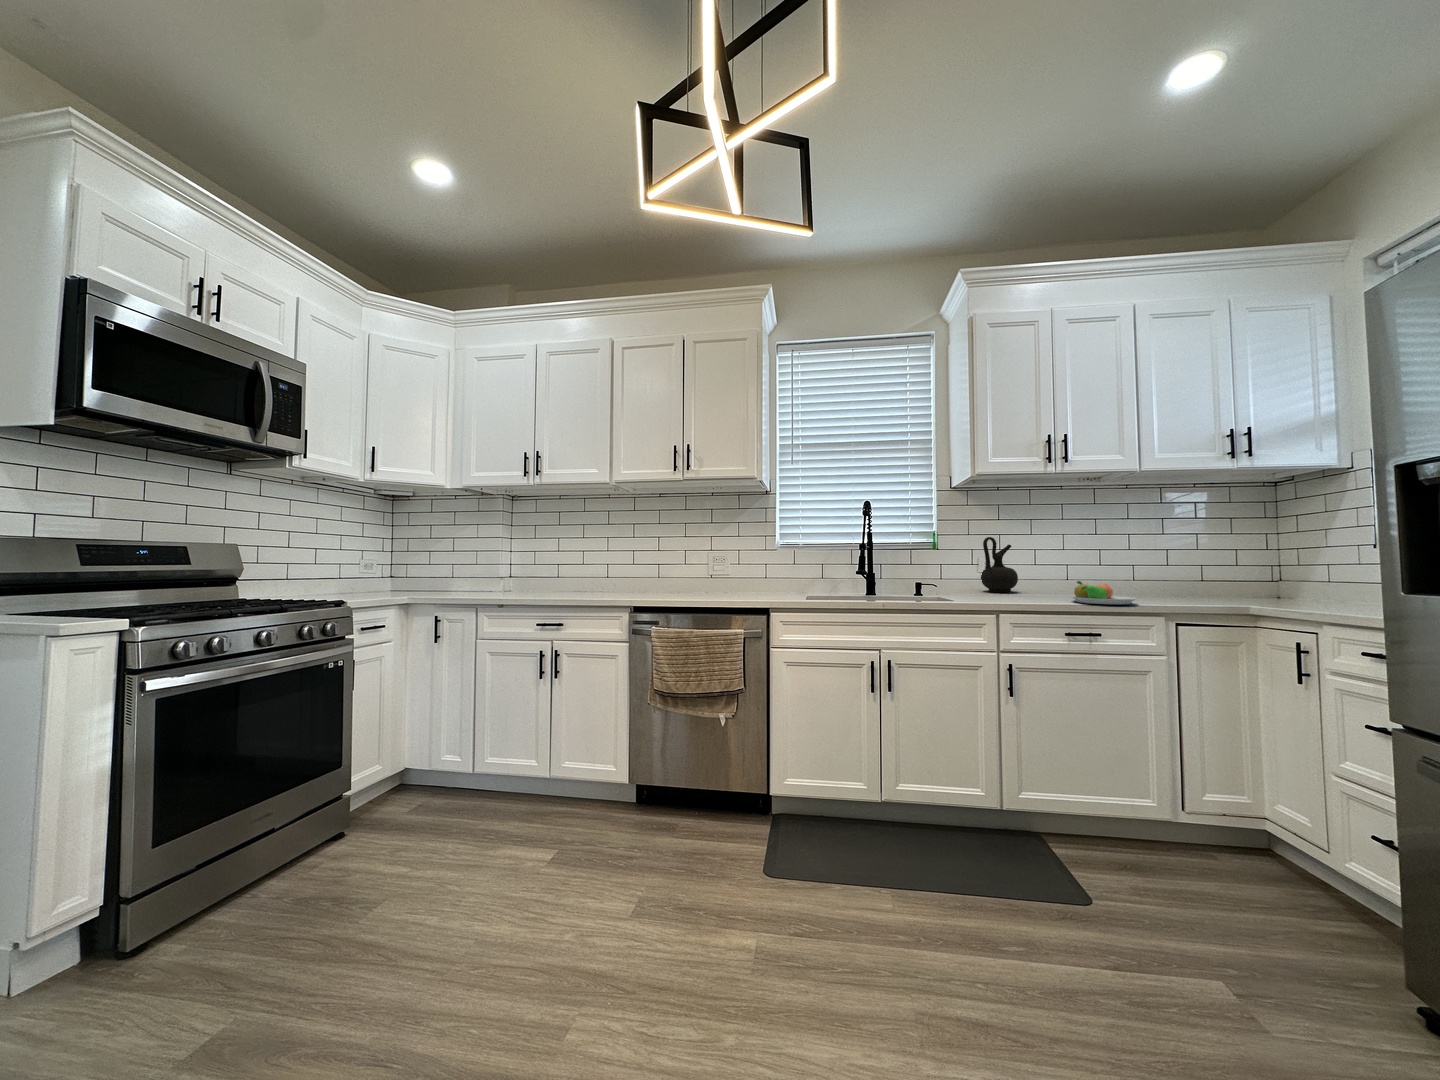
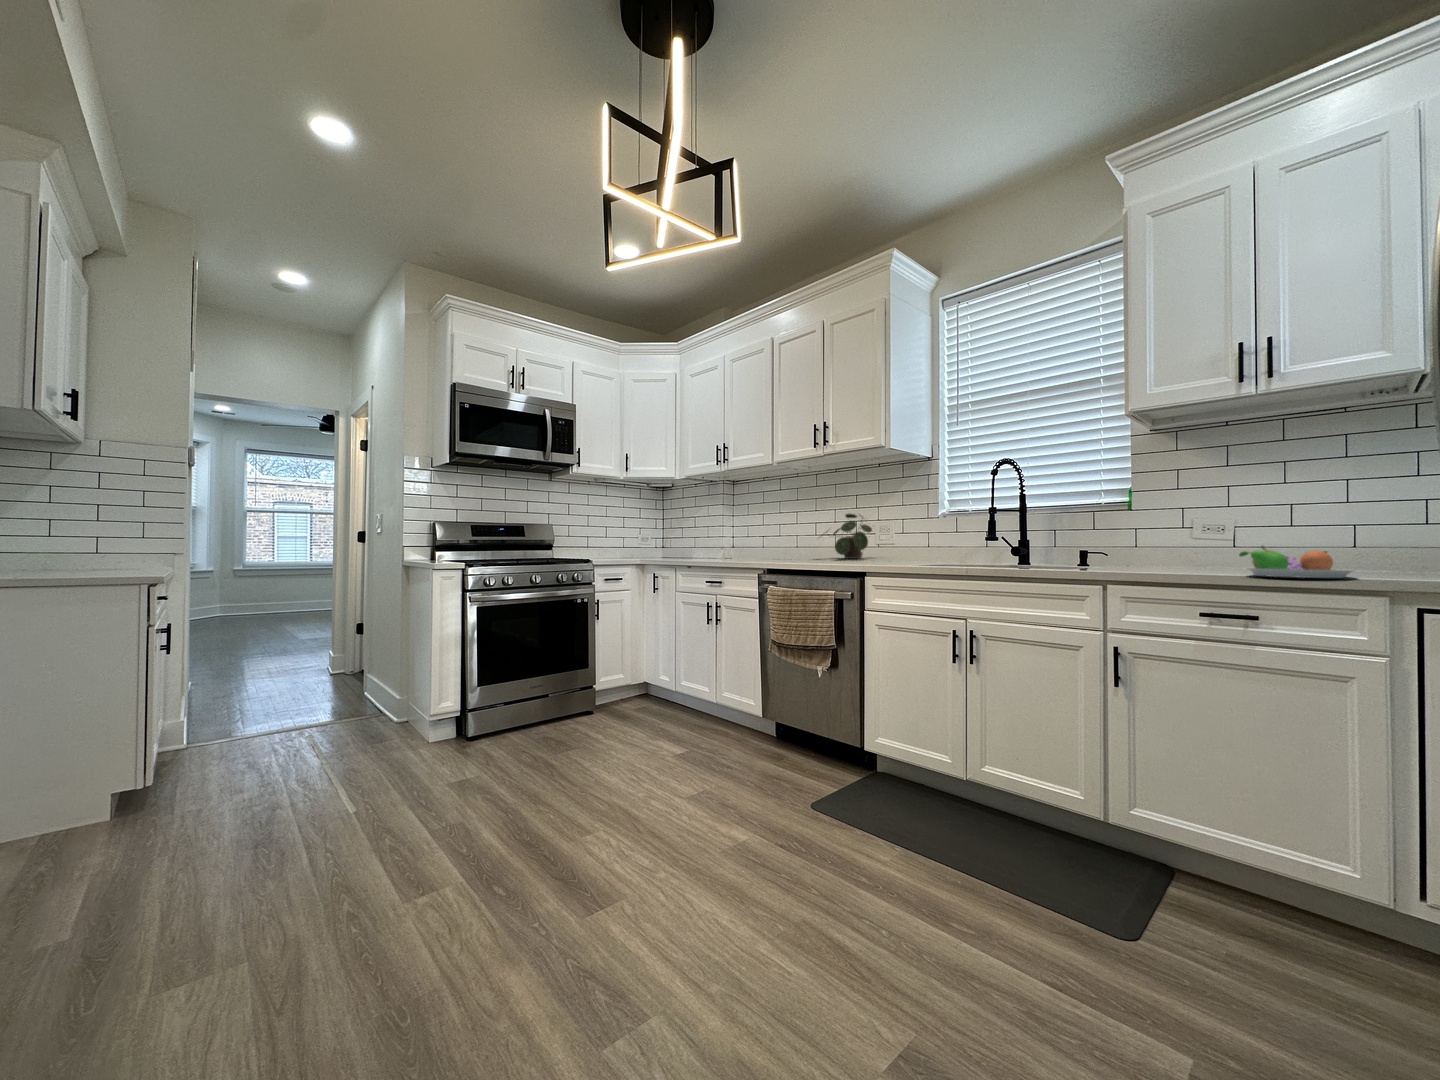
ceramic jug: present [981,537,1018,592] -> none [1177,491,1236,566]
potted plant: none [655,542,716,589] -> present [826,514,874,559]

